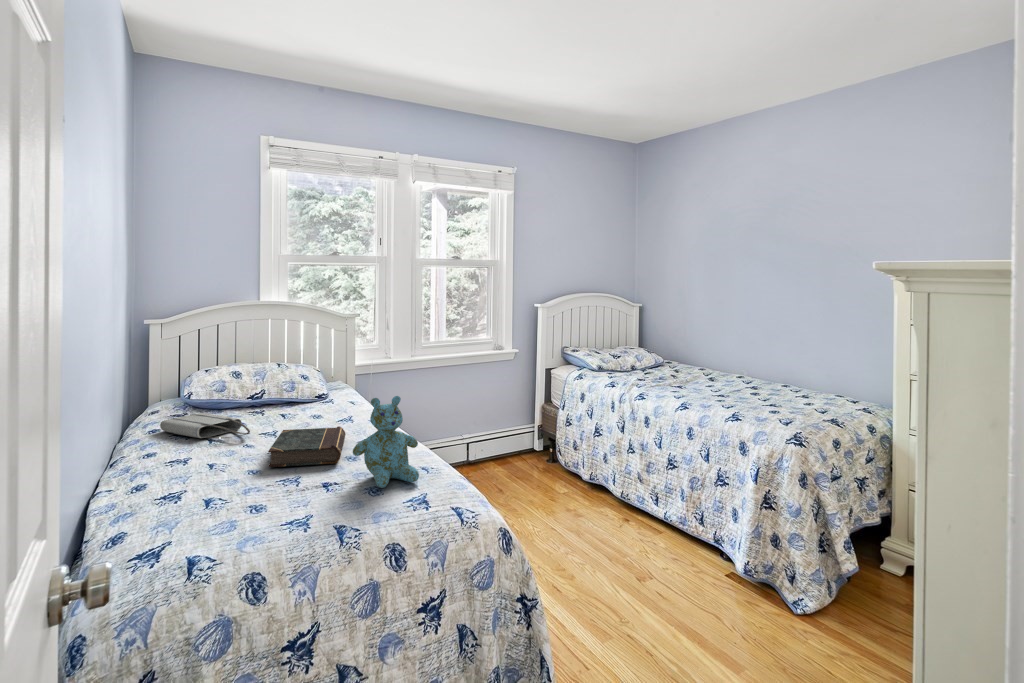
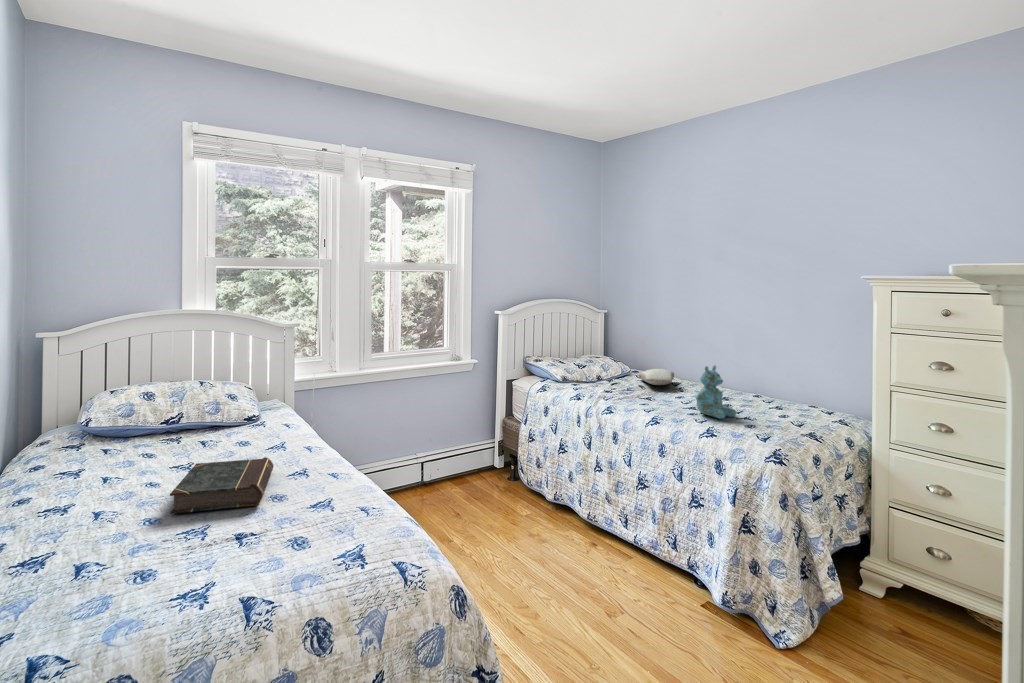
pillow: none [673,359,708,374] -> present [639,369,674,385]
stuffed bear: present [353,396,419,488] -> present [696,366,736,419]
tote bag: present [160,413,250,438] -> none [46,443,157,475]

